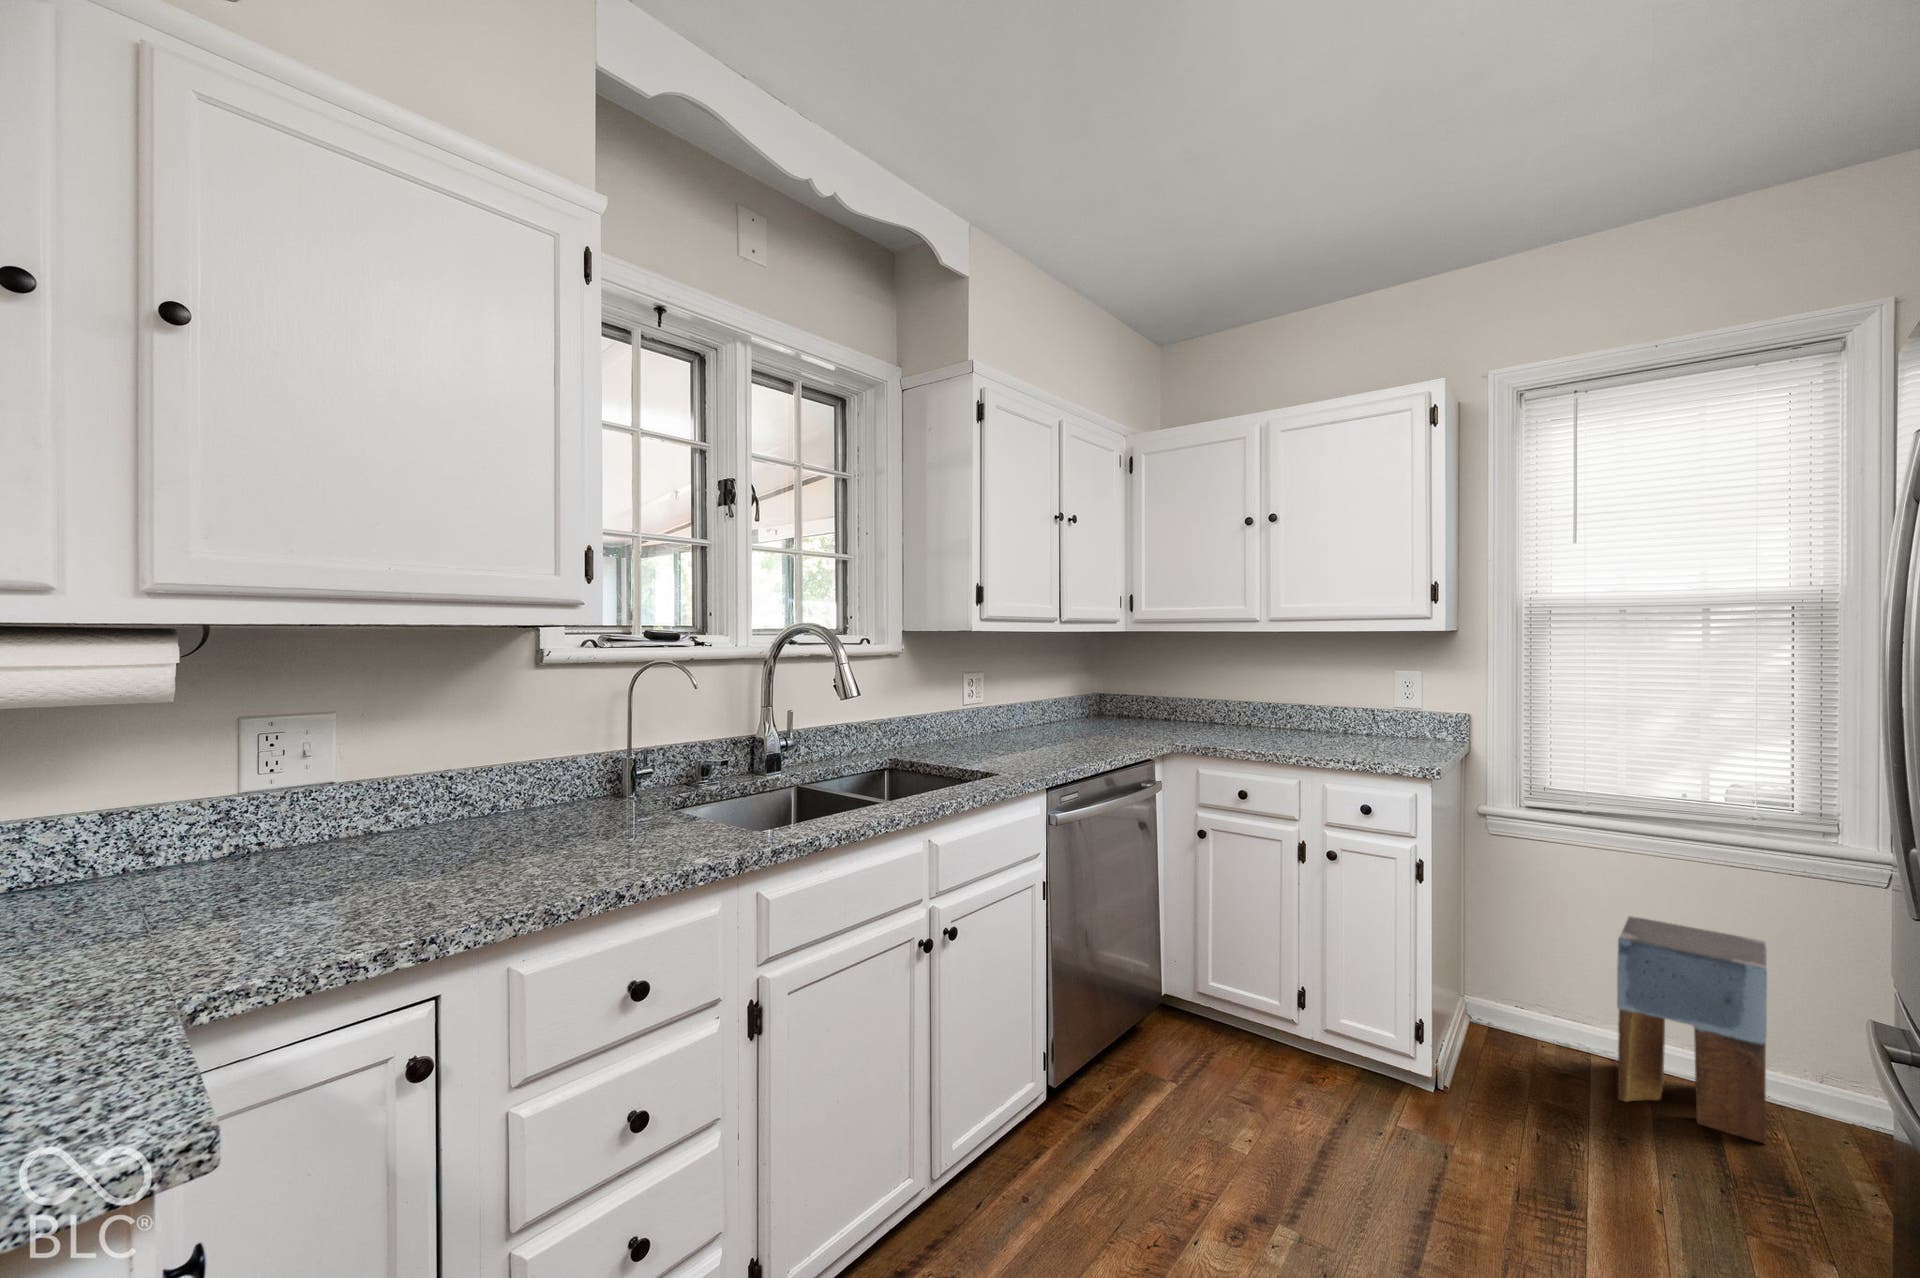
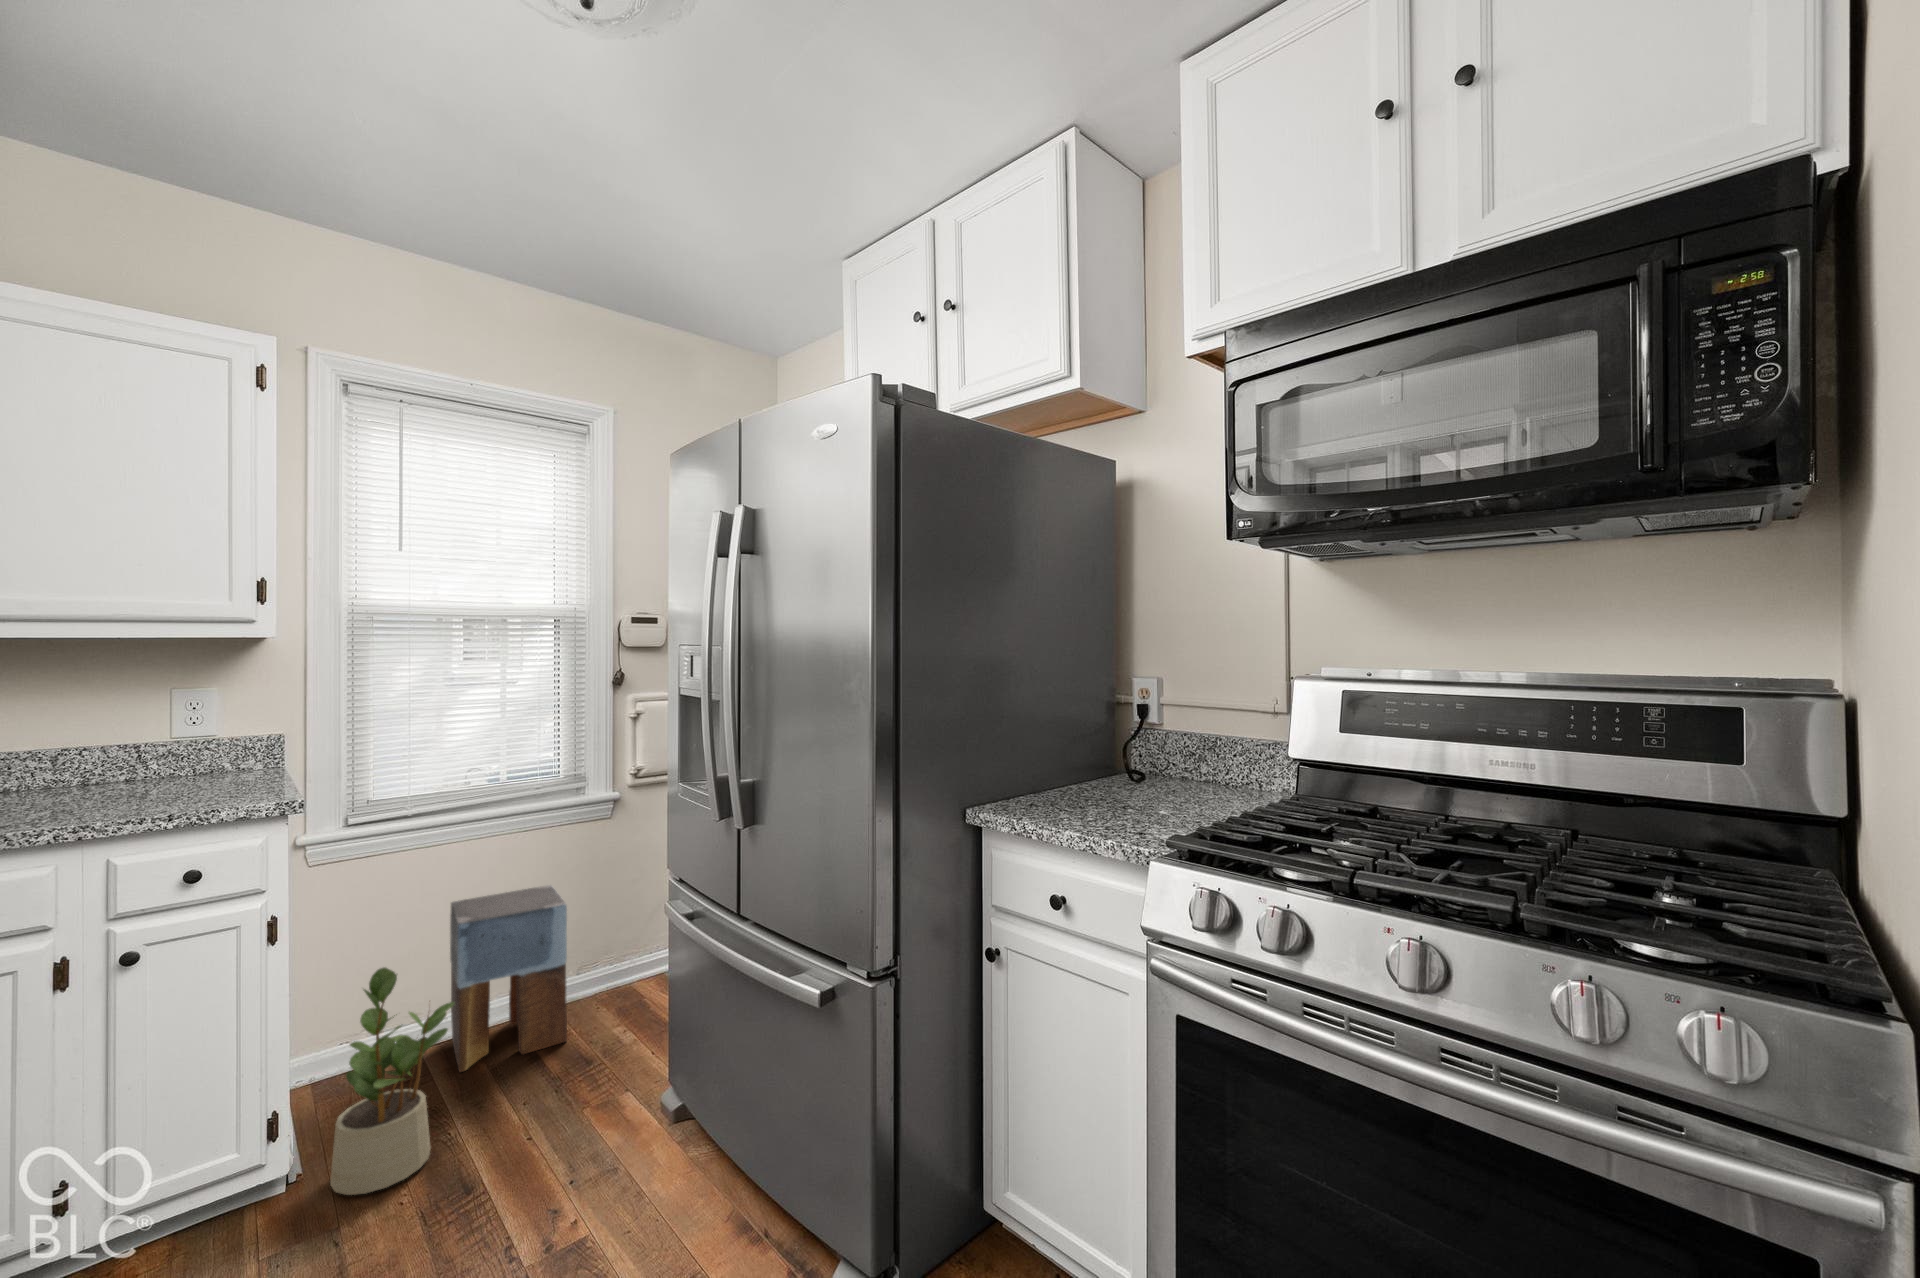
potted plant: none [1461,941,1583,1153] -> present [330,967,455,1195]

